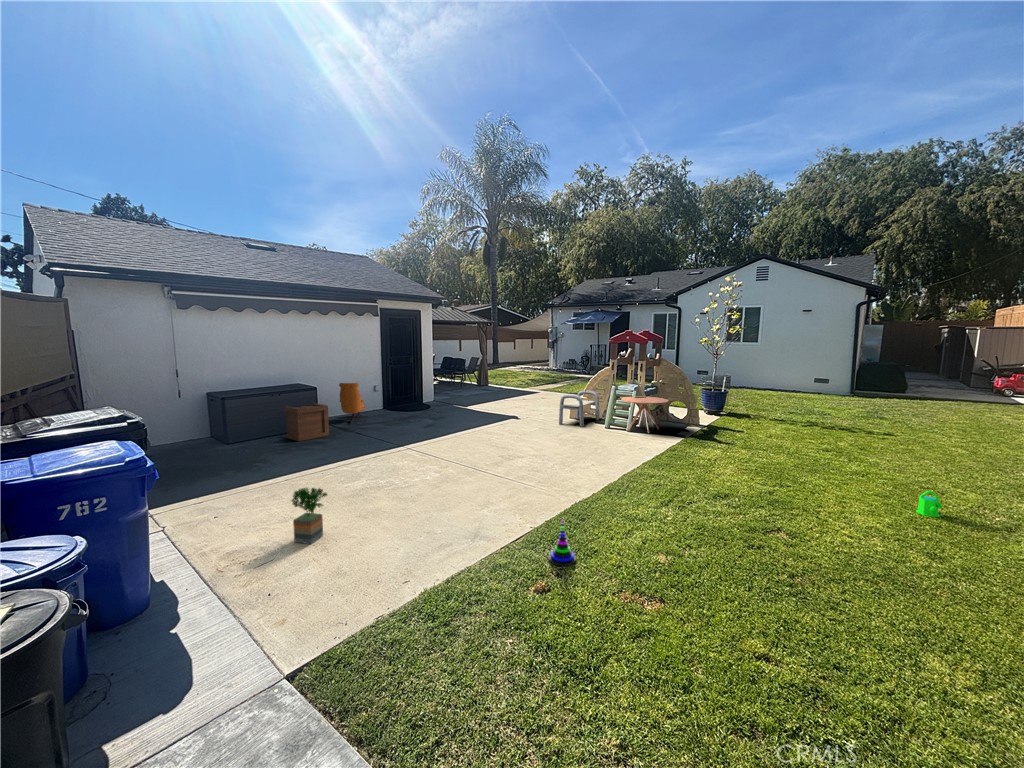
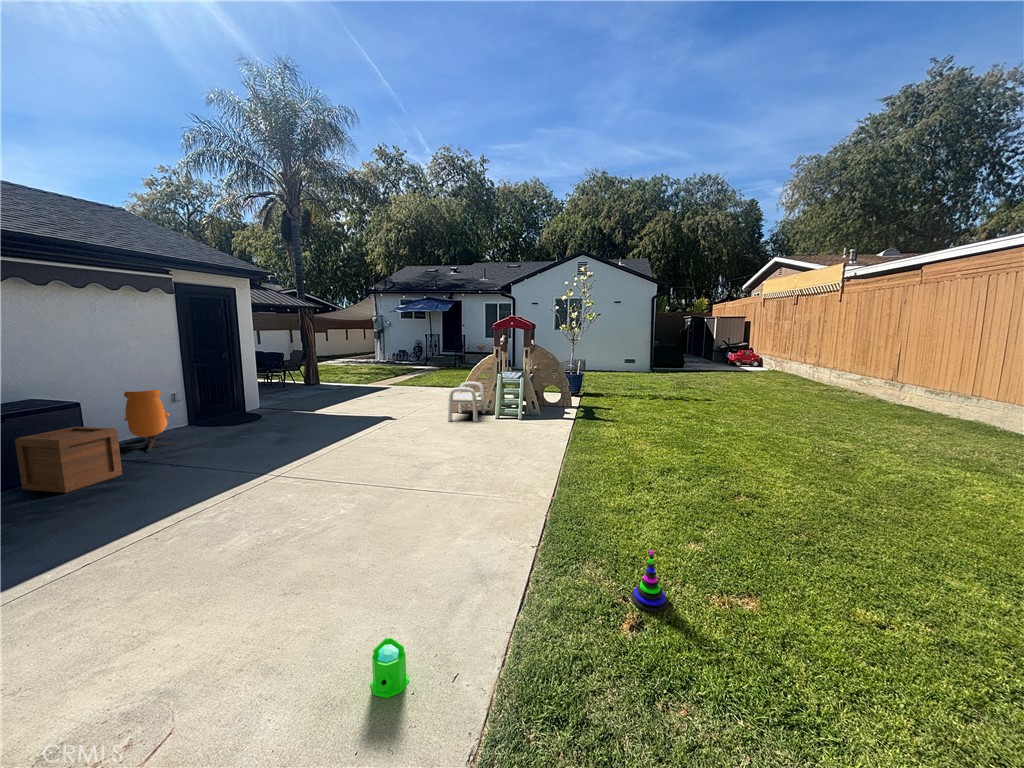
round table: present [621,397,668,433] -> none [516,385,563,422]
potted tree: present [292,488,327,544] -> none [195,588,273,709]
watering can: present [916,491,942,517] -> present [370,638,409,698]

